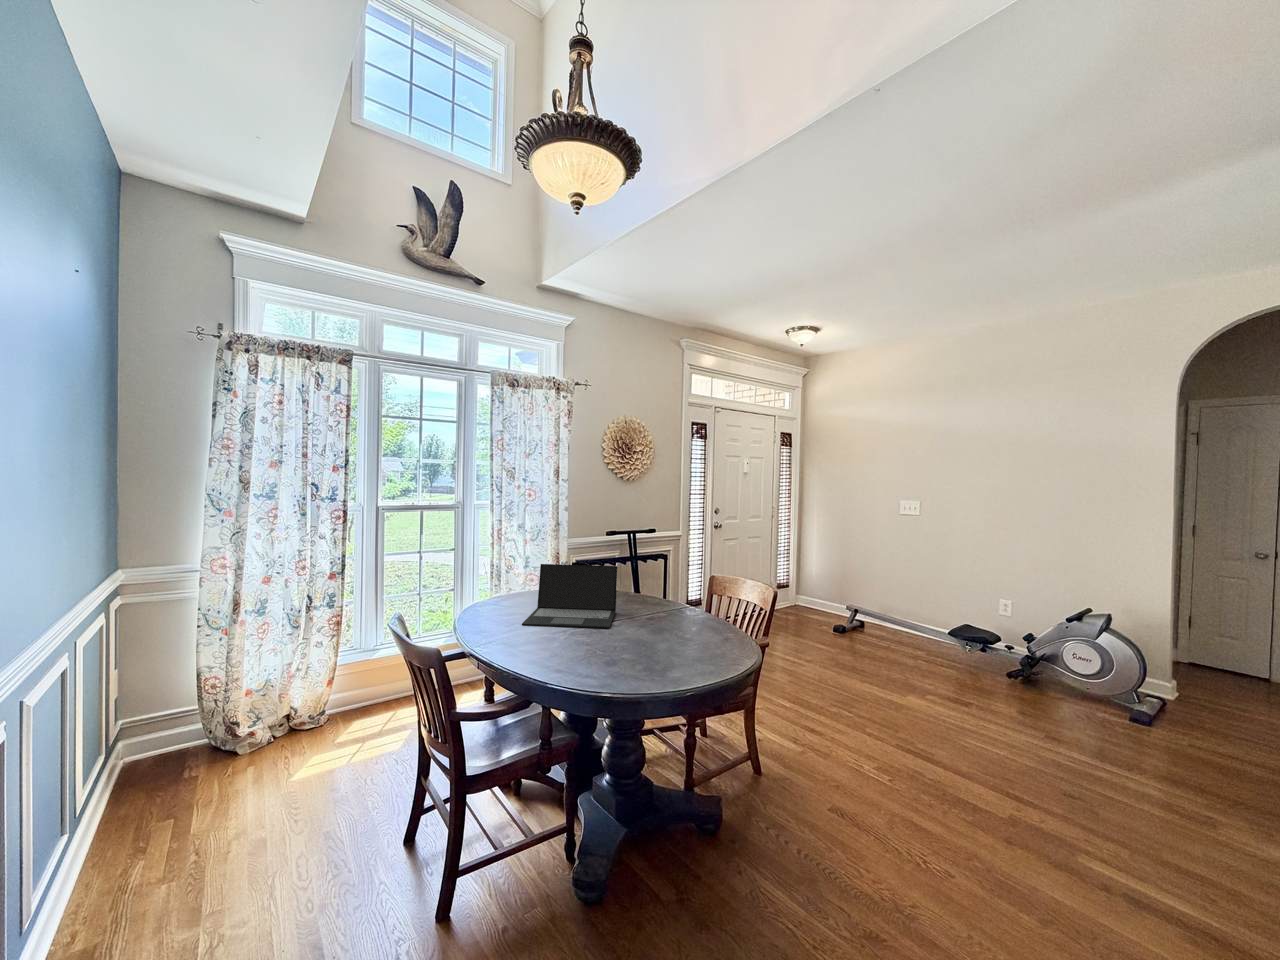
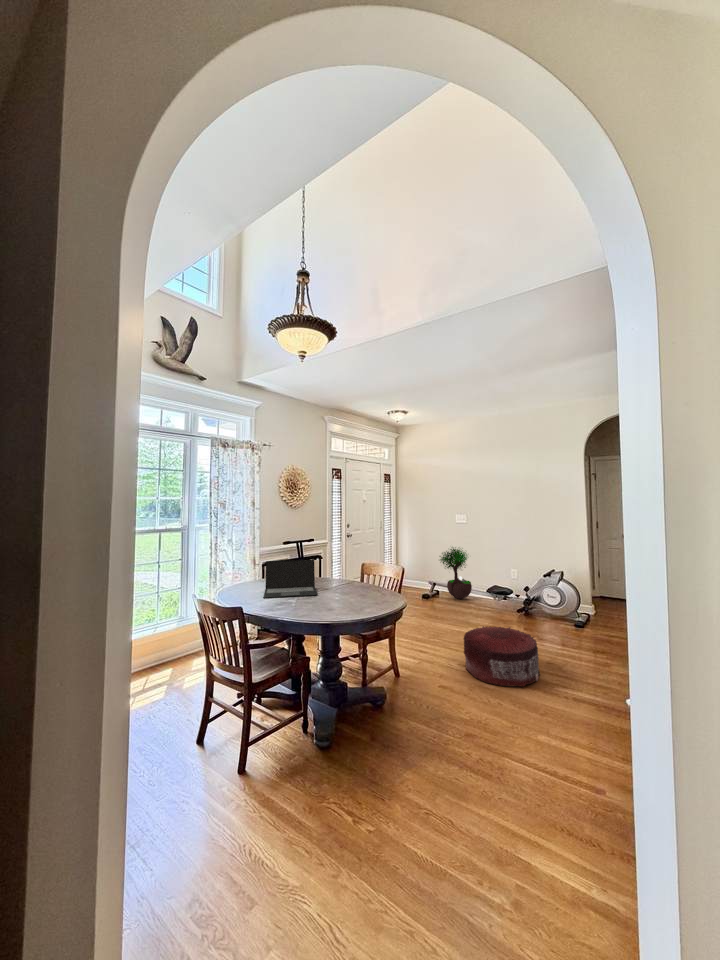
potted tree: none [865,547,924,641] -> present [440,547,472,599]
pouf: none [885,704,1043,837] -> present [464,626,540,687]

